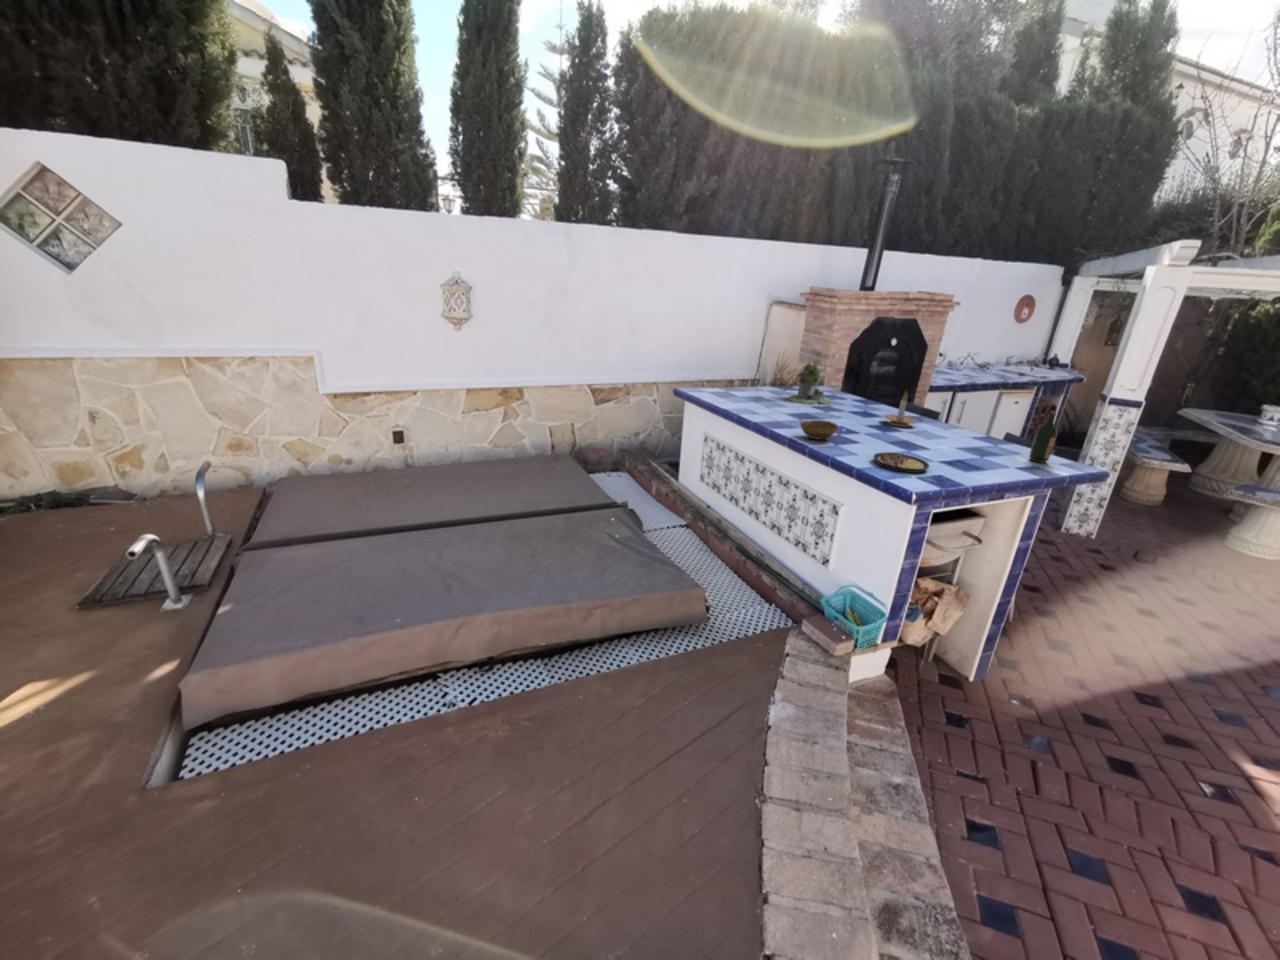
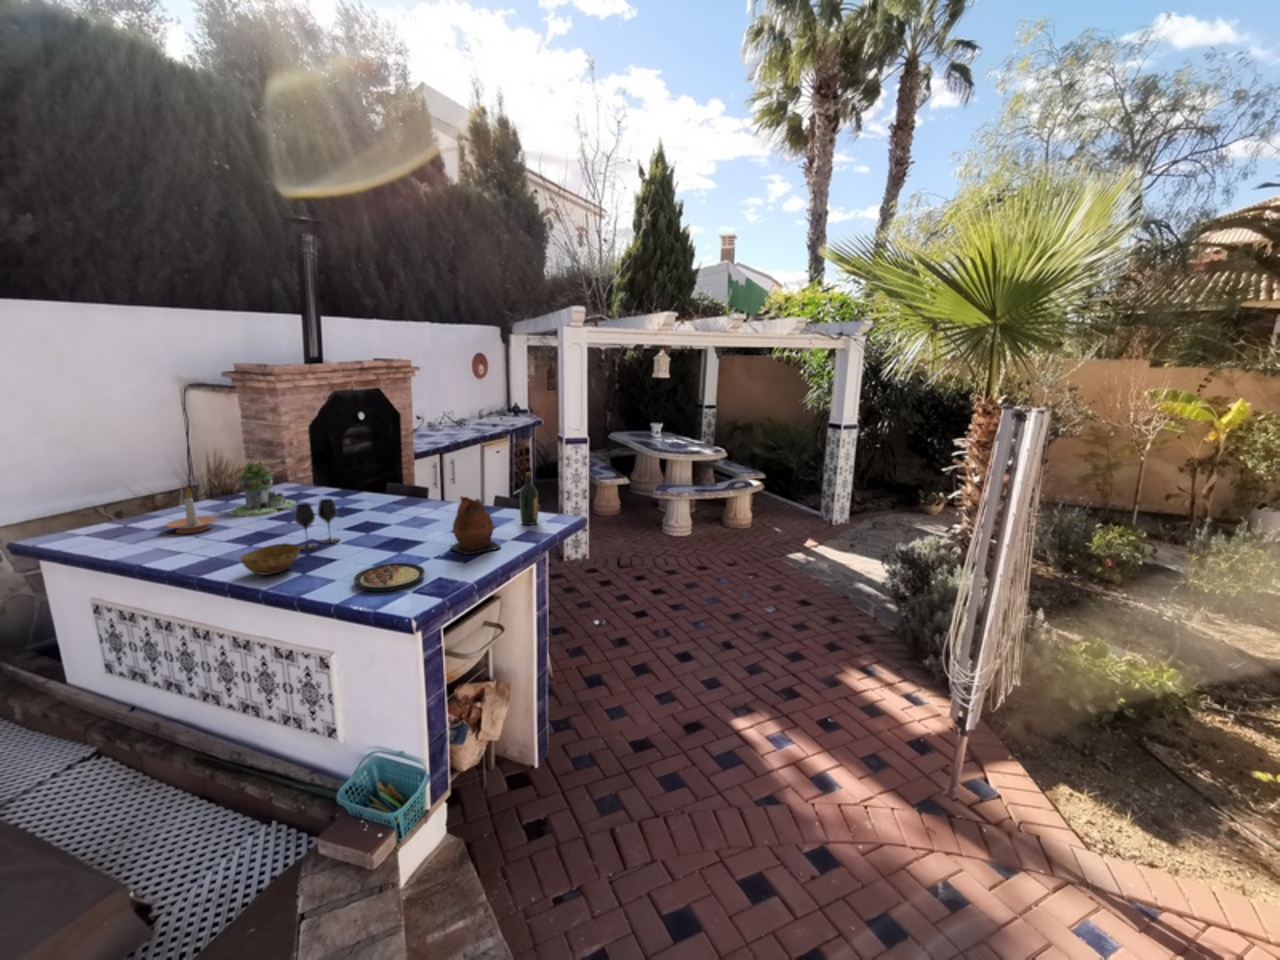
candle holder: present [883,391,917,427] -> present [166,486,217,533]
wine glass: none [832,396,868,433] -> present [294,499,339,550]
ceramic pitcher: none [952,415,1003,471] -> present [451,496,500,554]

